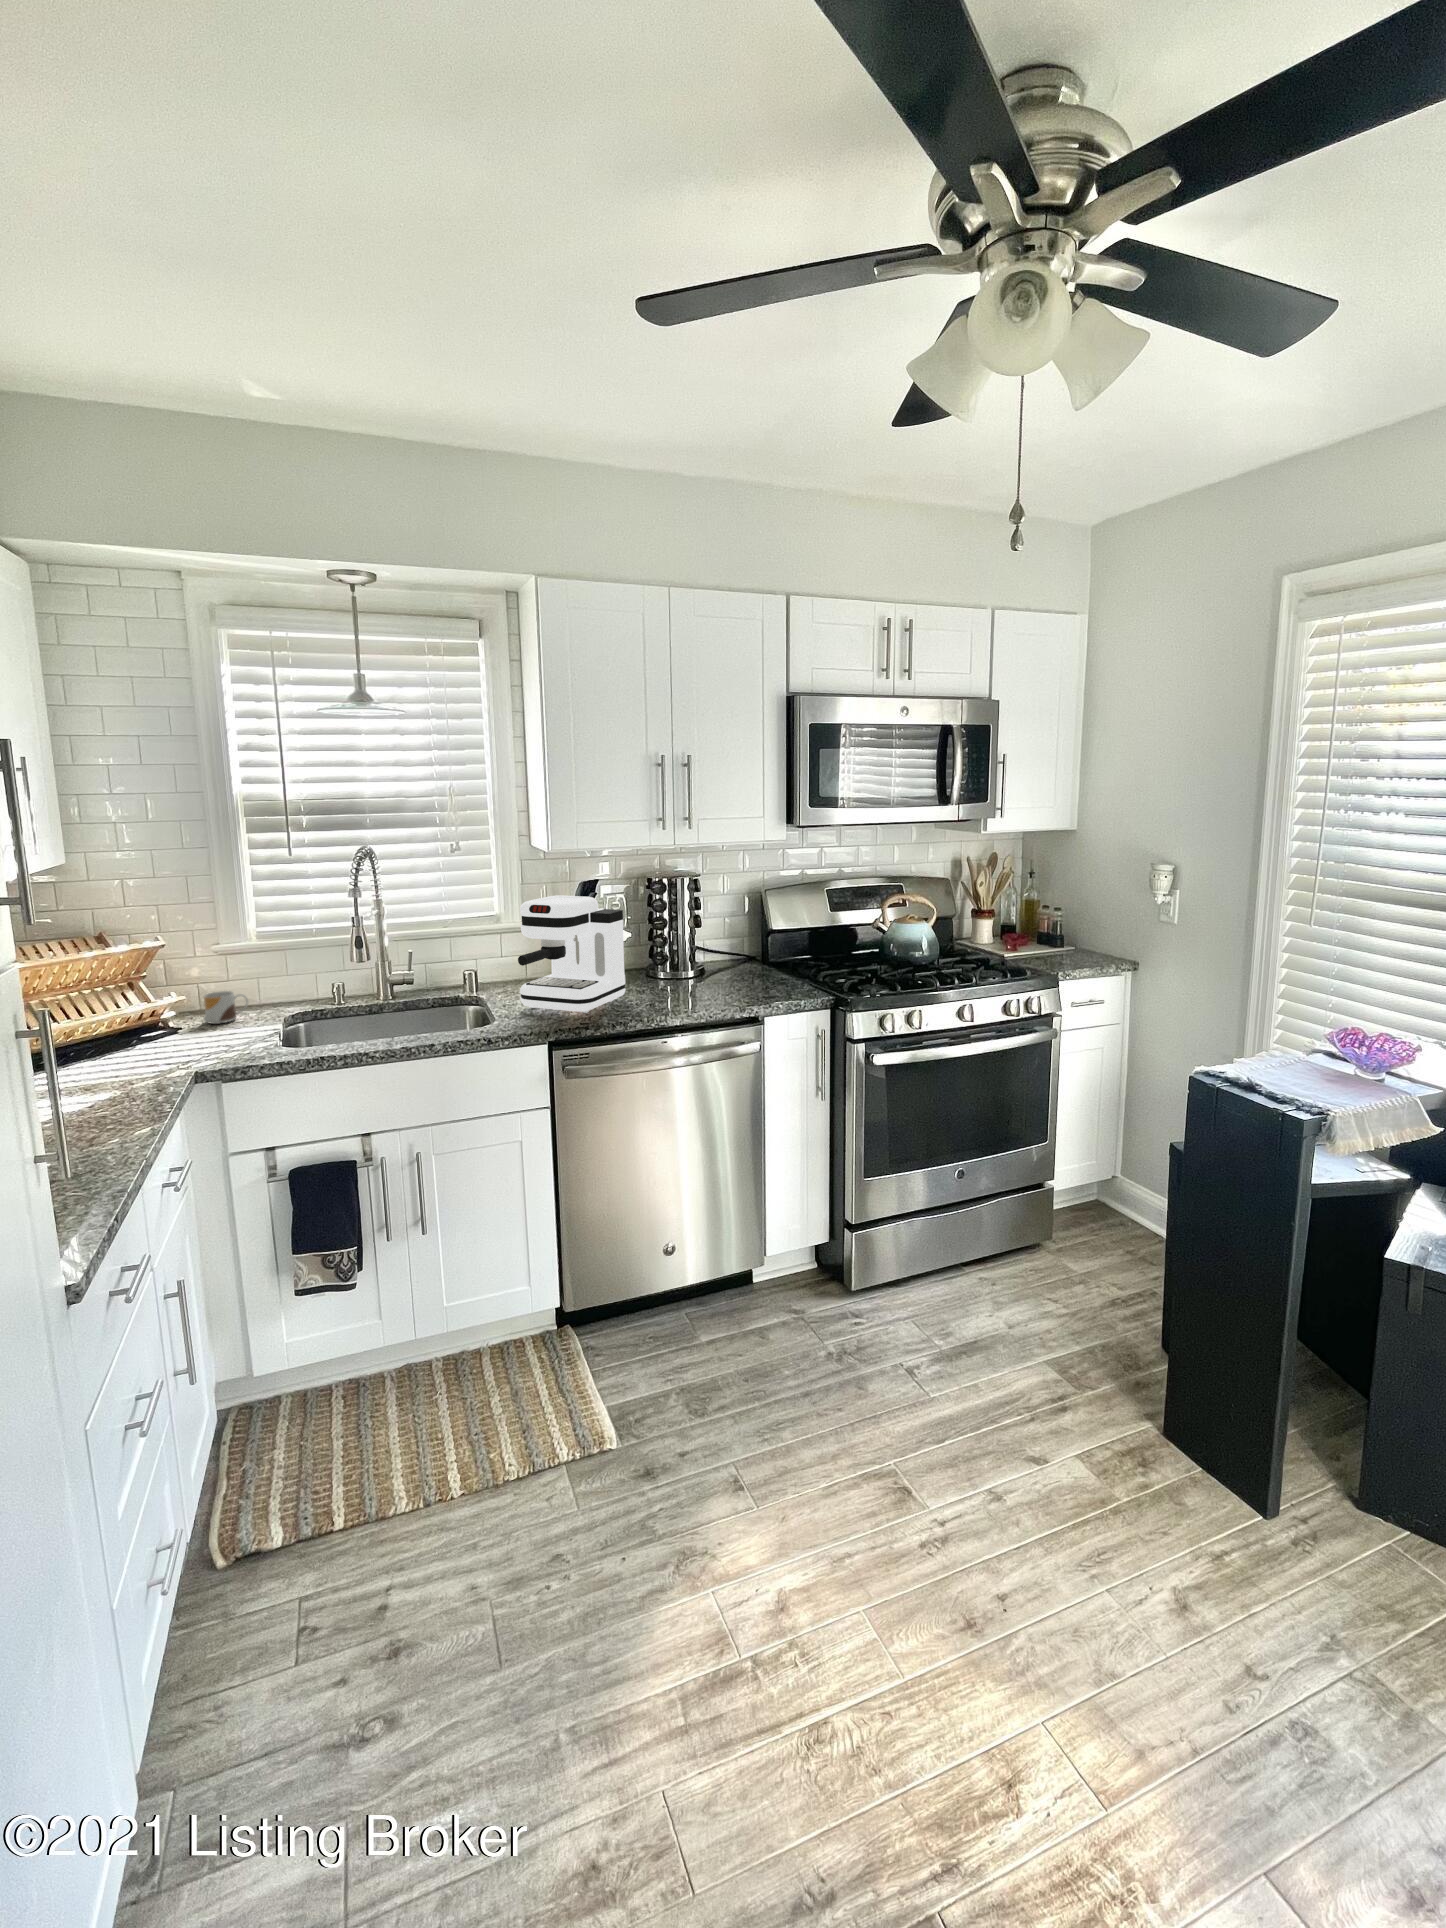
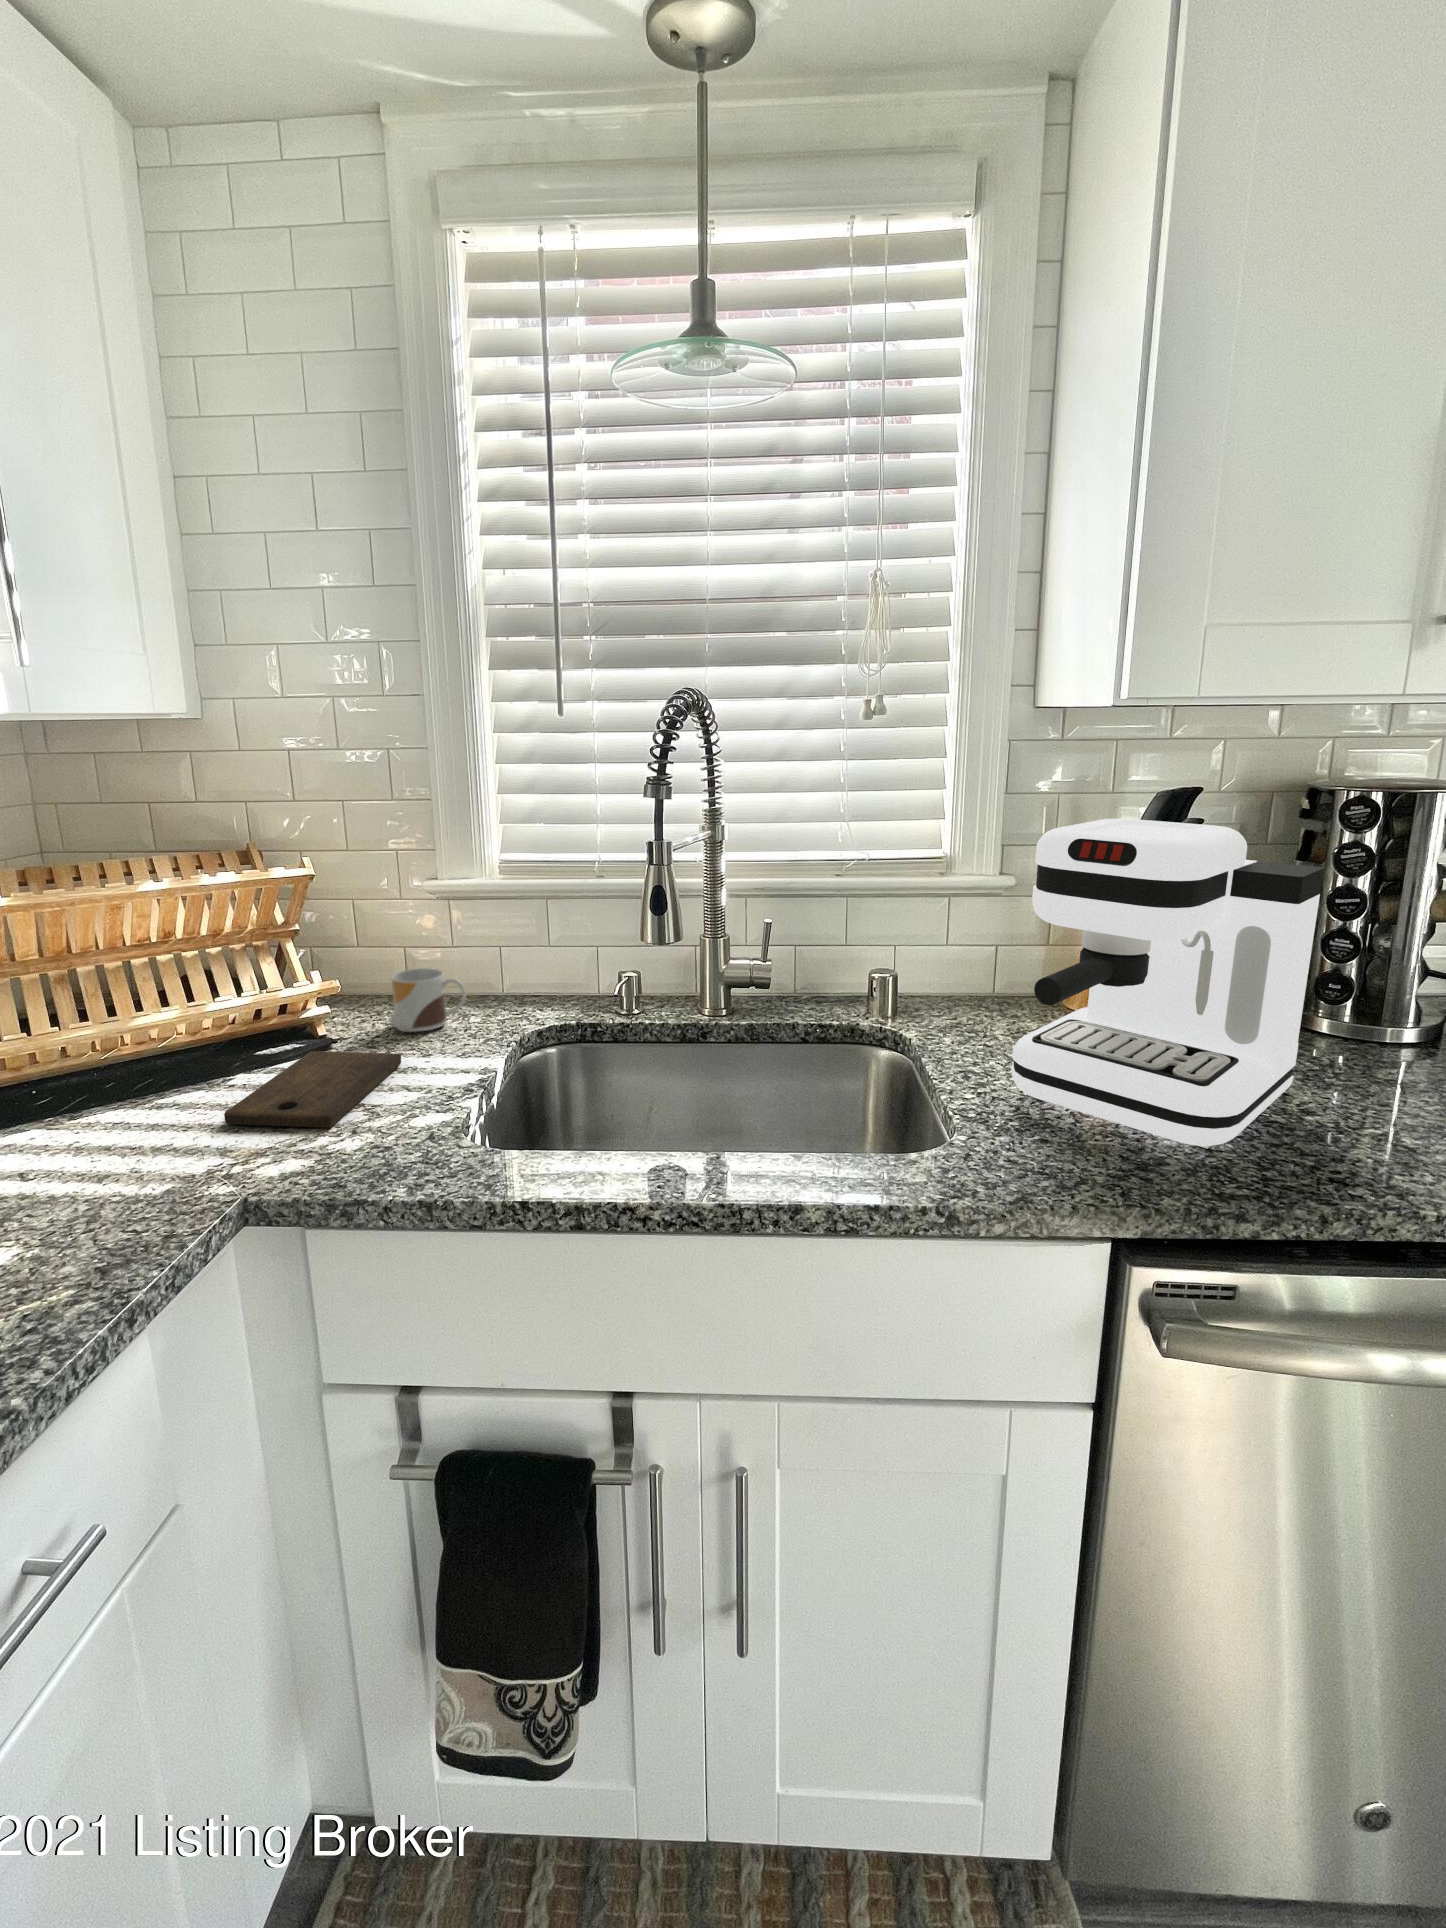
cutting board: none [152,1029,225,1058] -> present [224,1051,401,1127]

